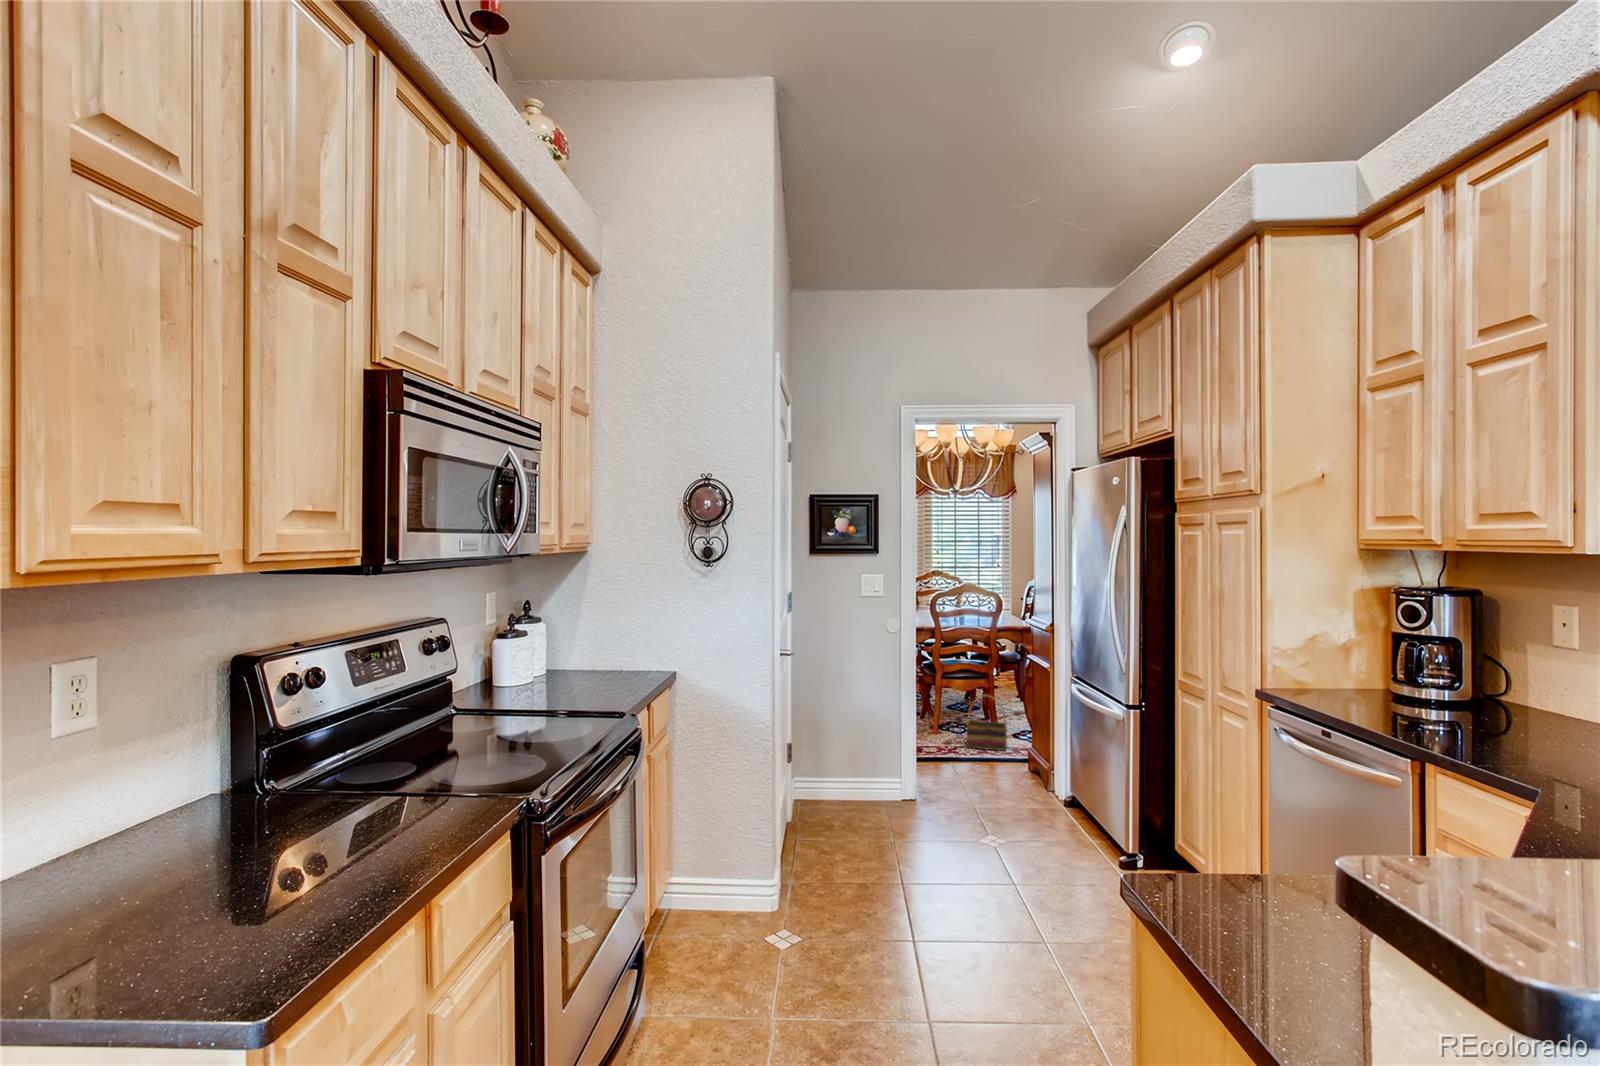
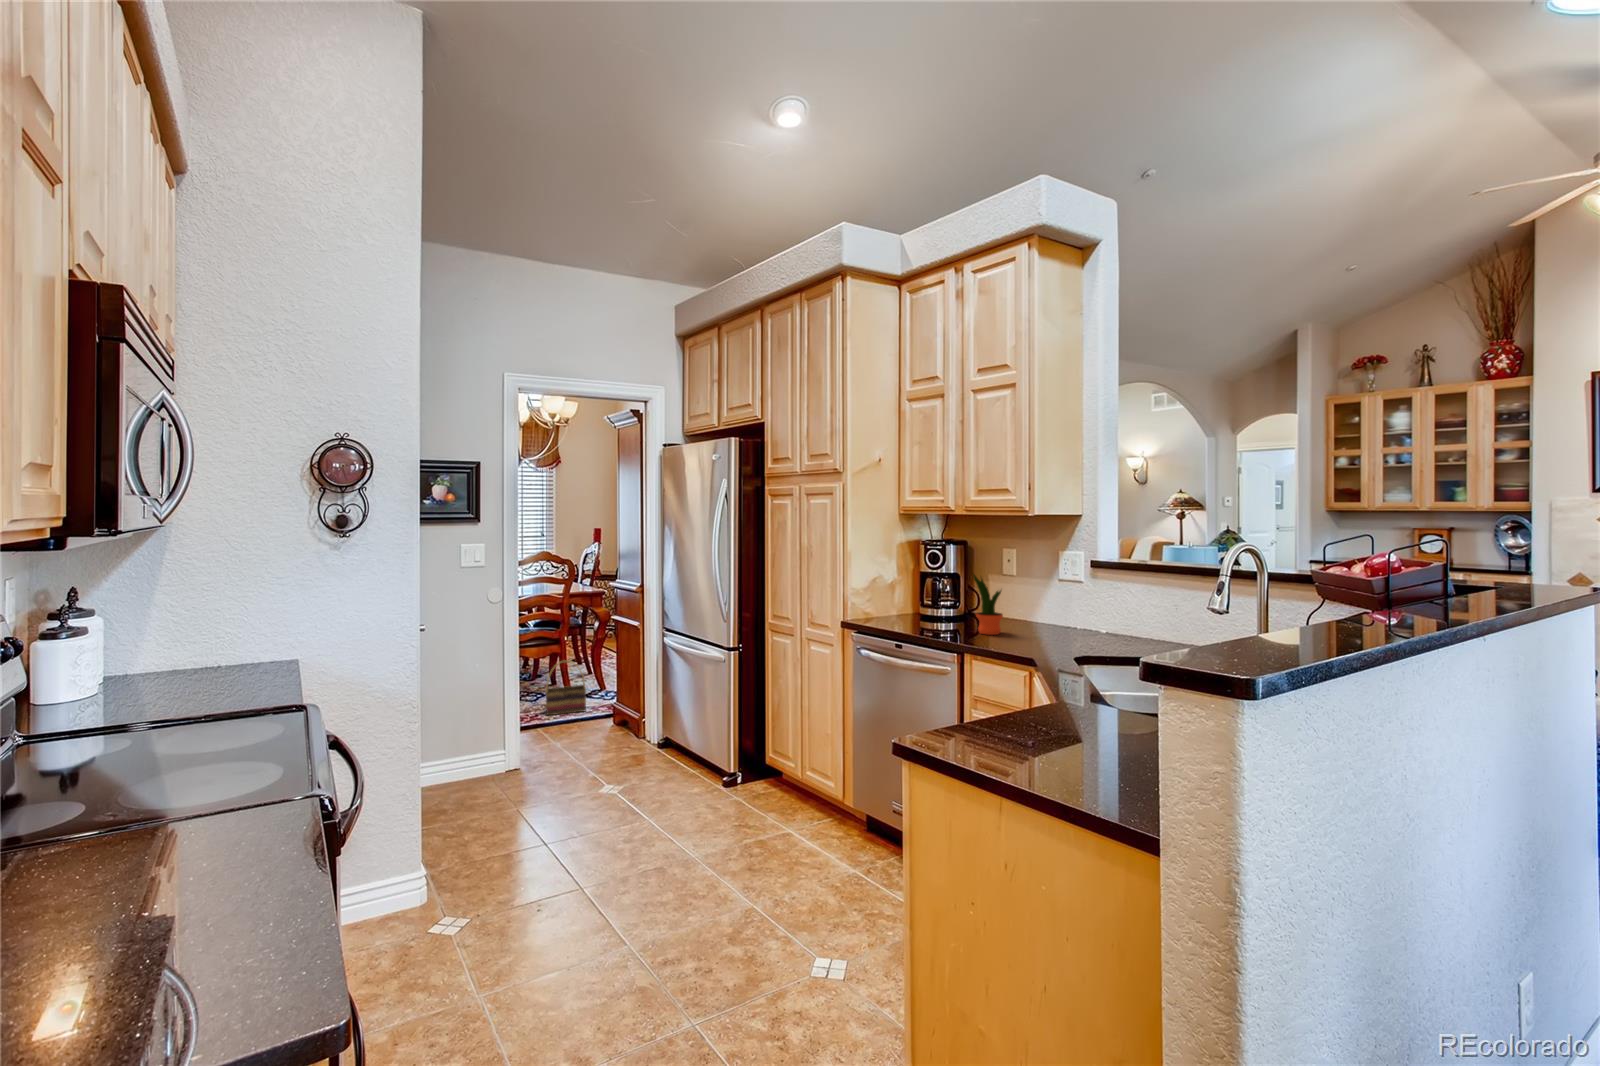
potted plant: none [1461,638,1534,741] -> present [973,574,1003,635]

